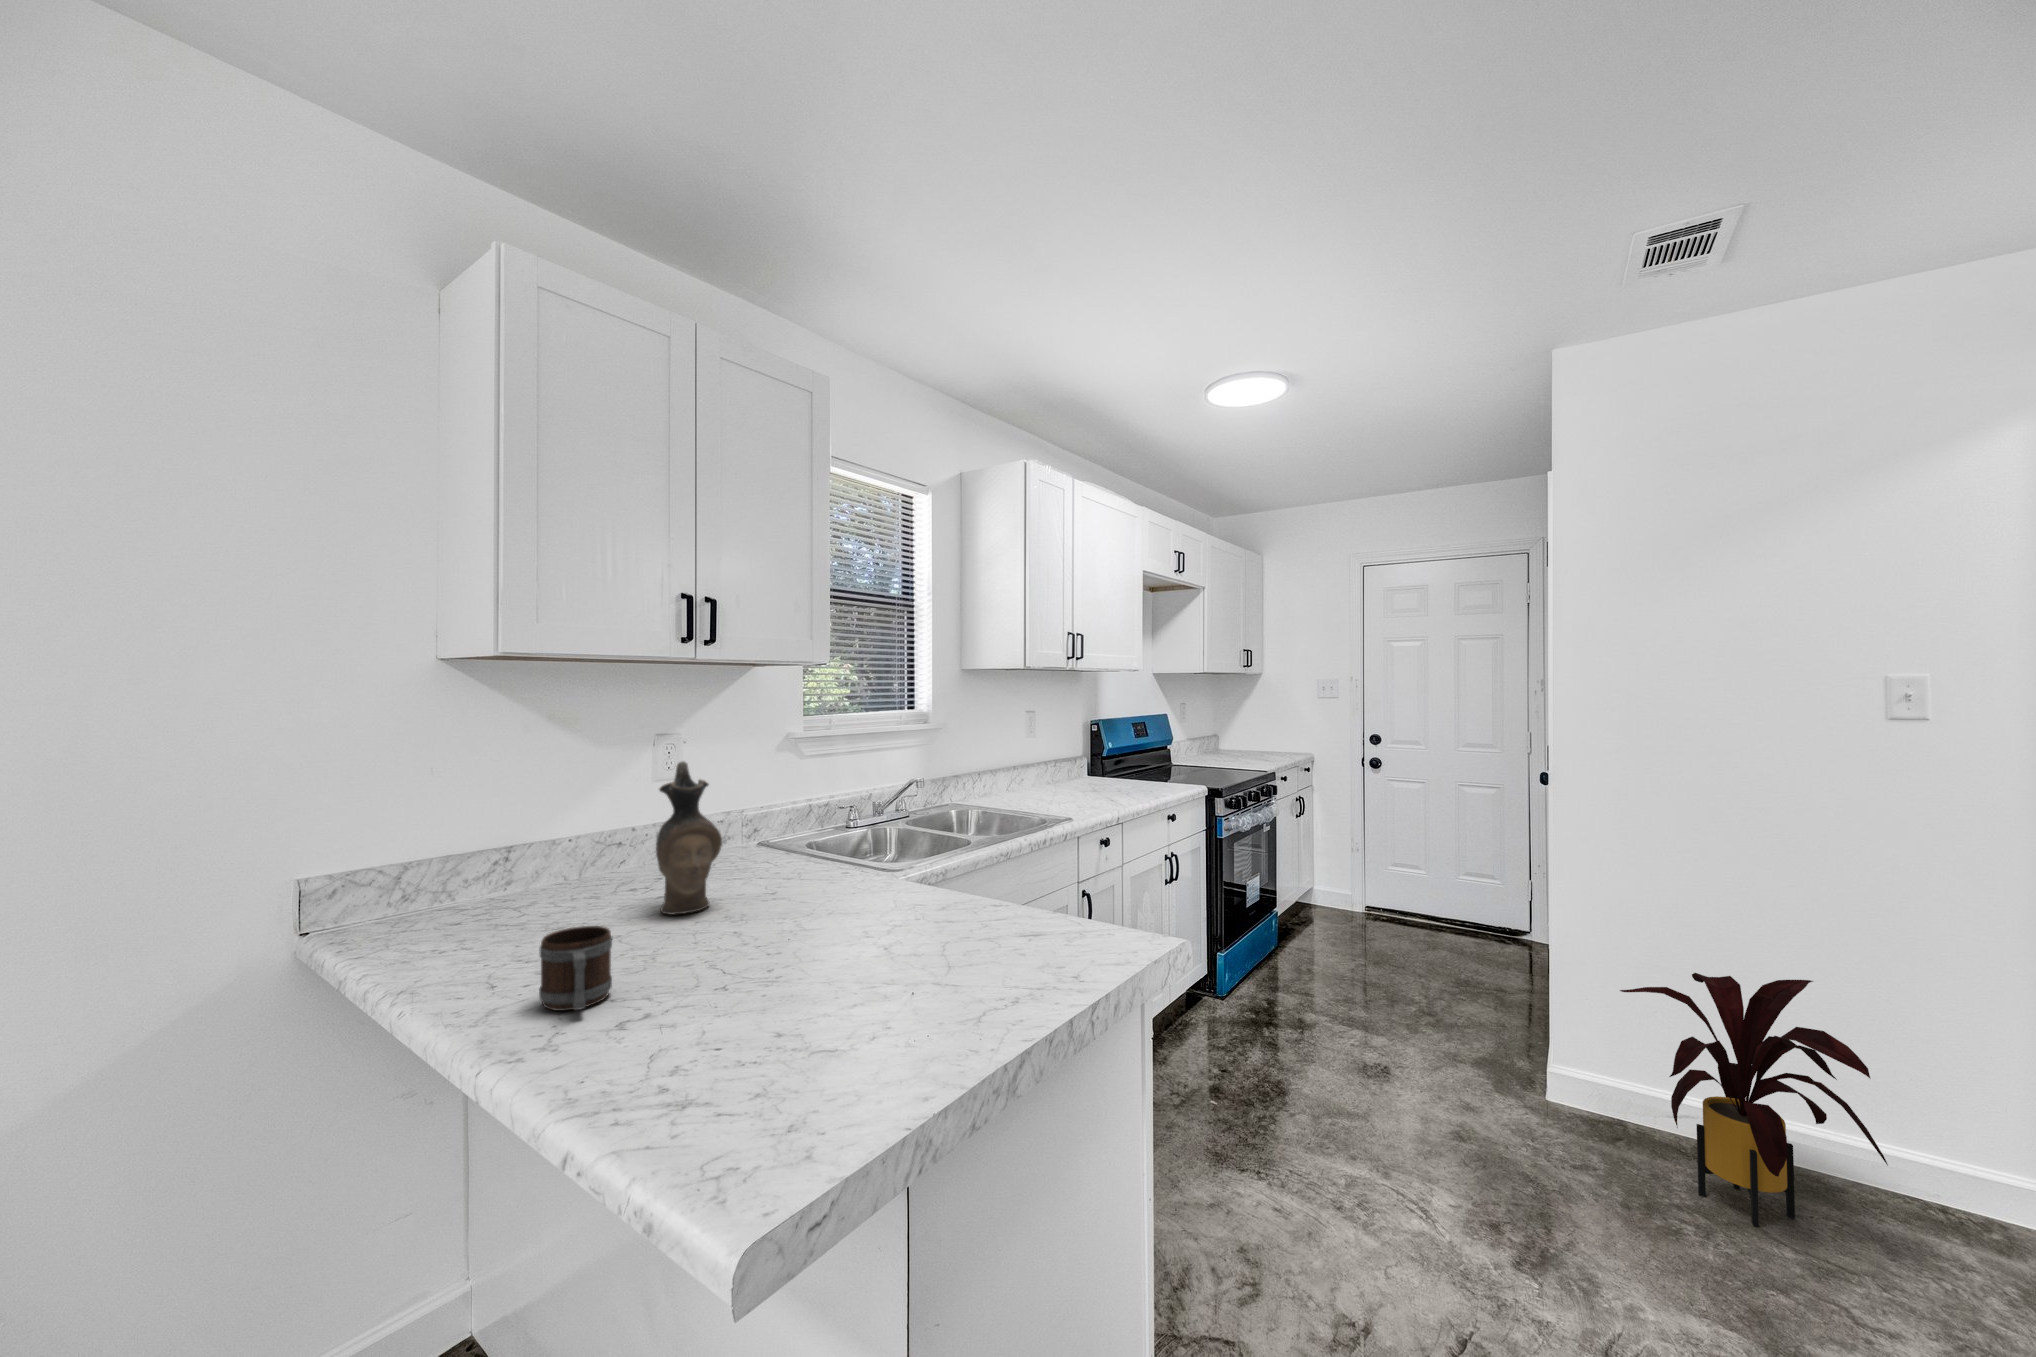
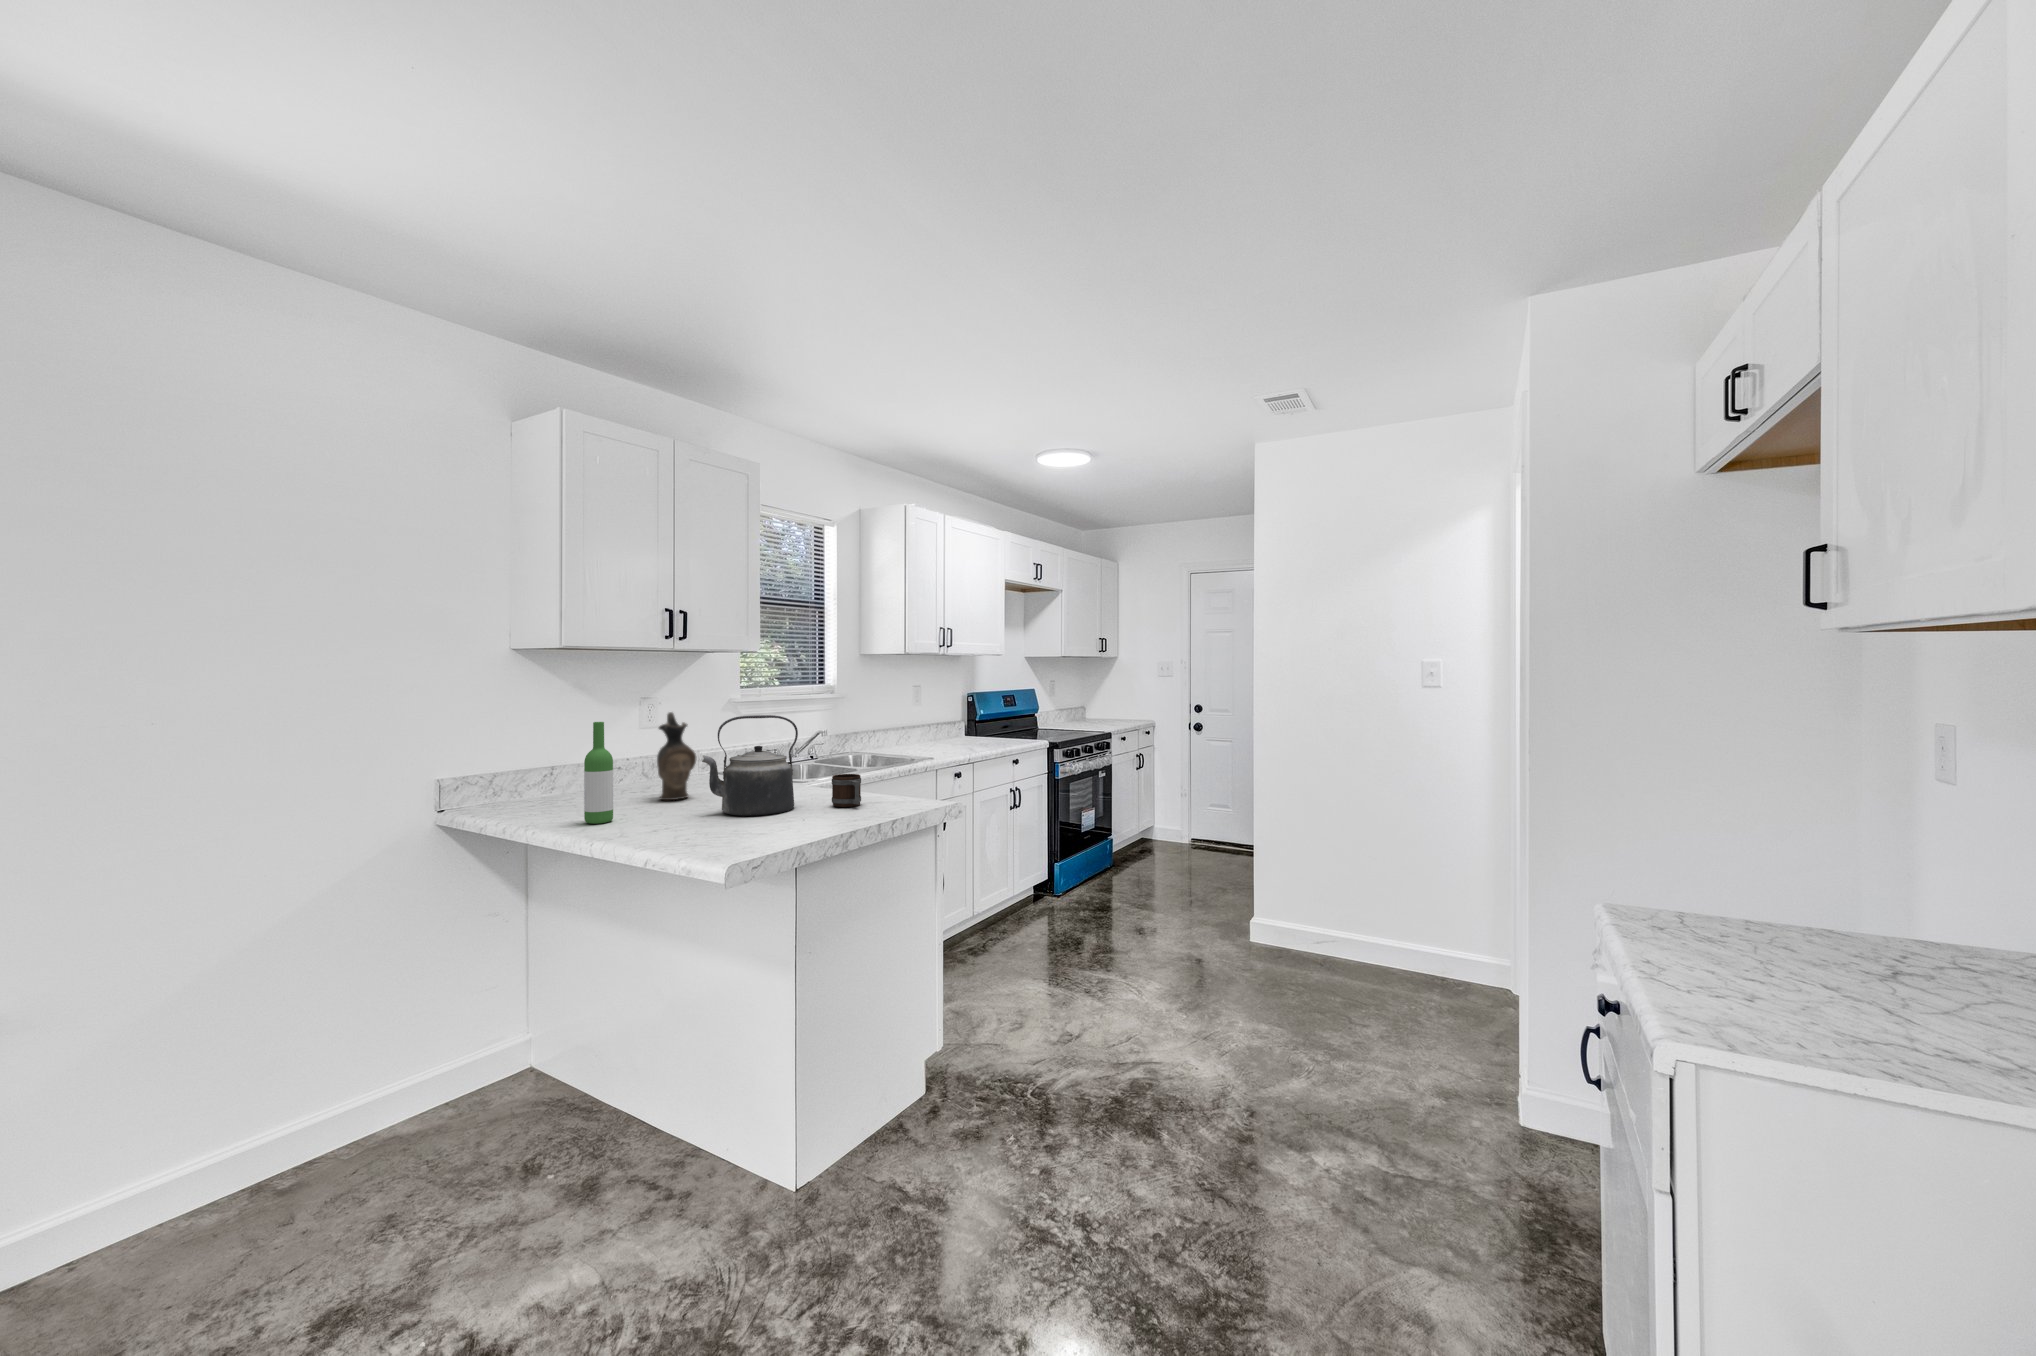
kettle: none [719,774,894,973] -> present [702,715,798,816]
wine bottle: none [496,789,554,989] -> present [584,722,613,824]
mug: present [539,926,612,1011] -> present [832,774,861,807]
house plant: present [1620,973,1888,1226] -> none [1274,850,1389,992]

